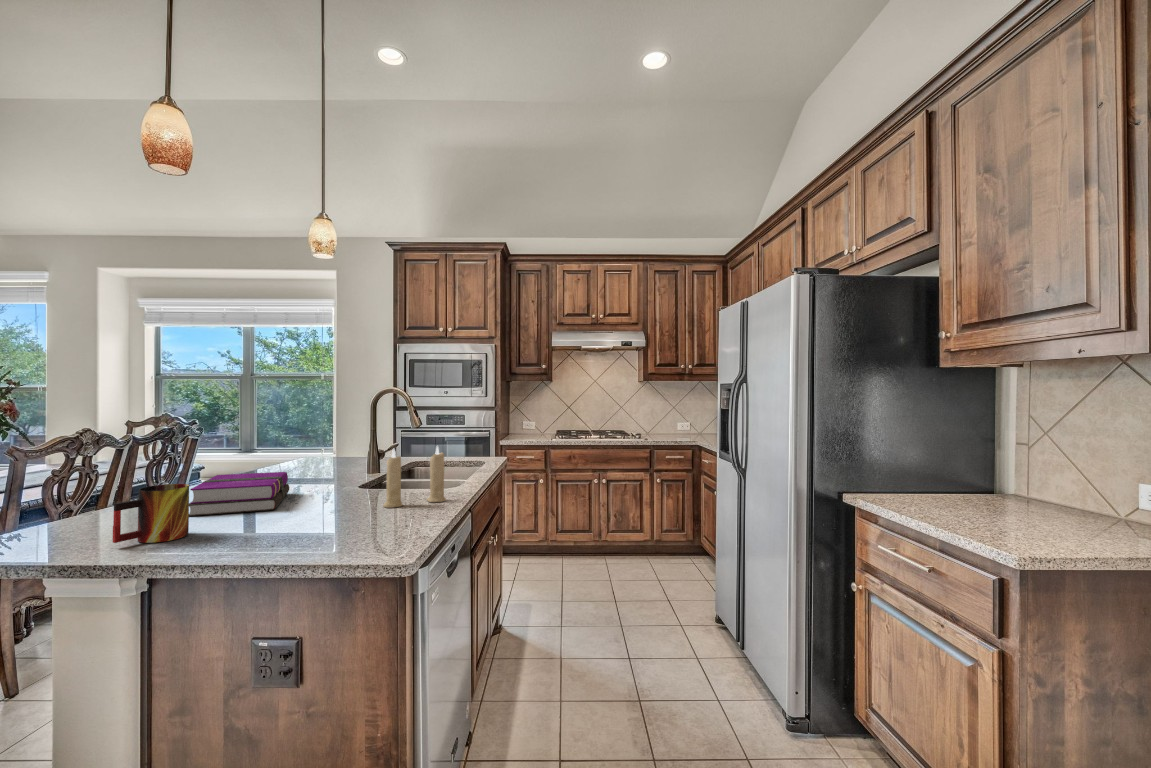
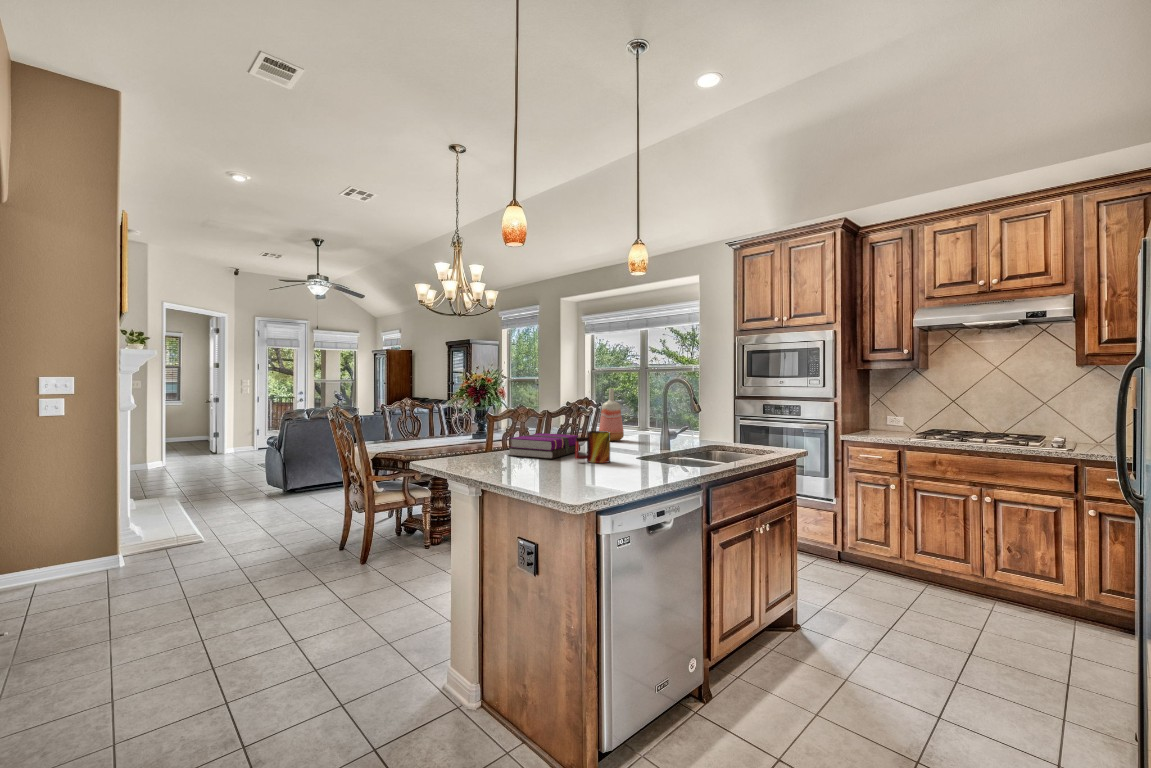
vase: none [274,405,311,473] -> present [599,389,624,441]
candle: present [383,447,446,508] -> none [616,419,669,471]
mug: present [113,484,189,543] -> present [575,431,610,463]

